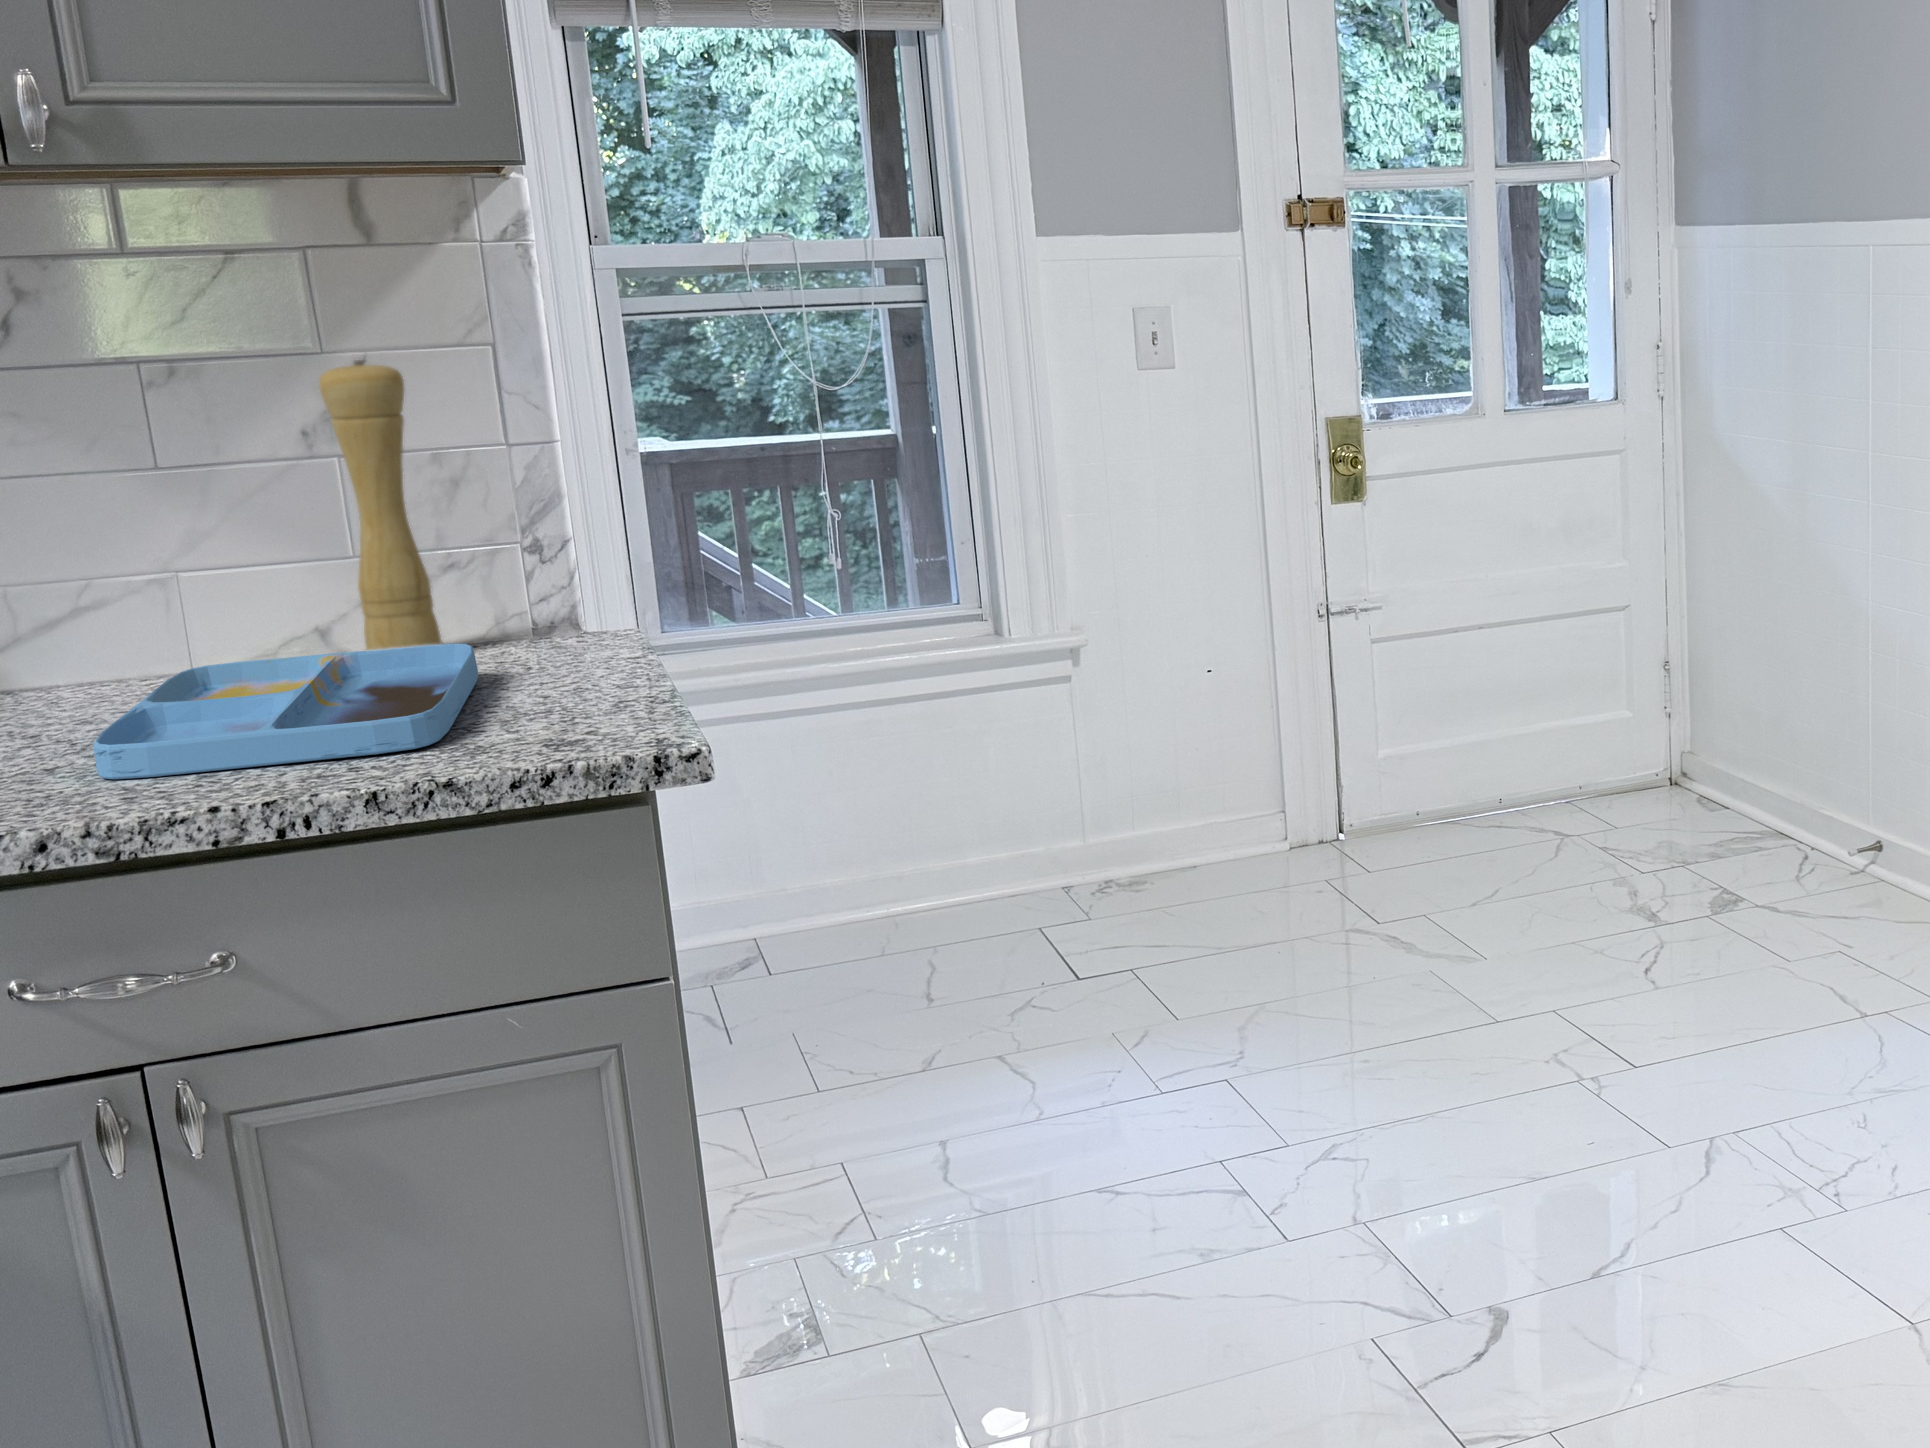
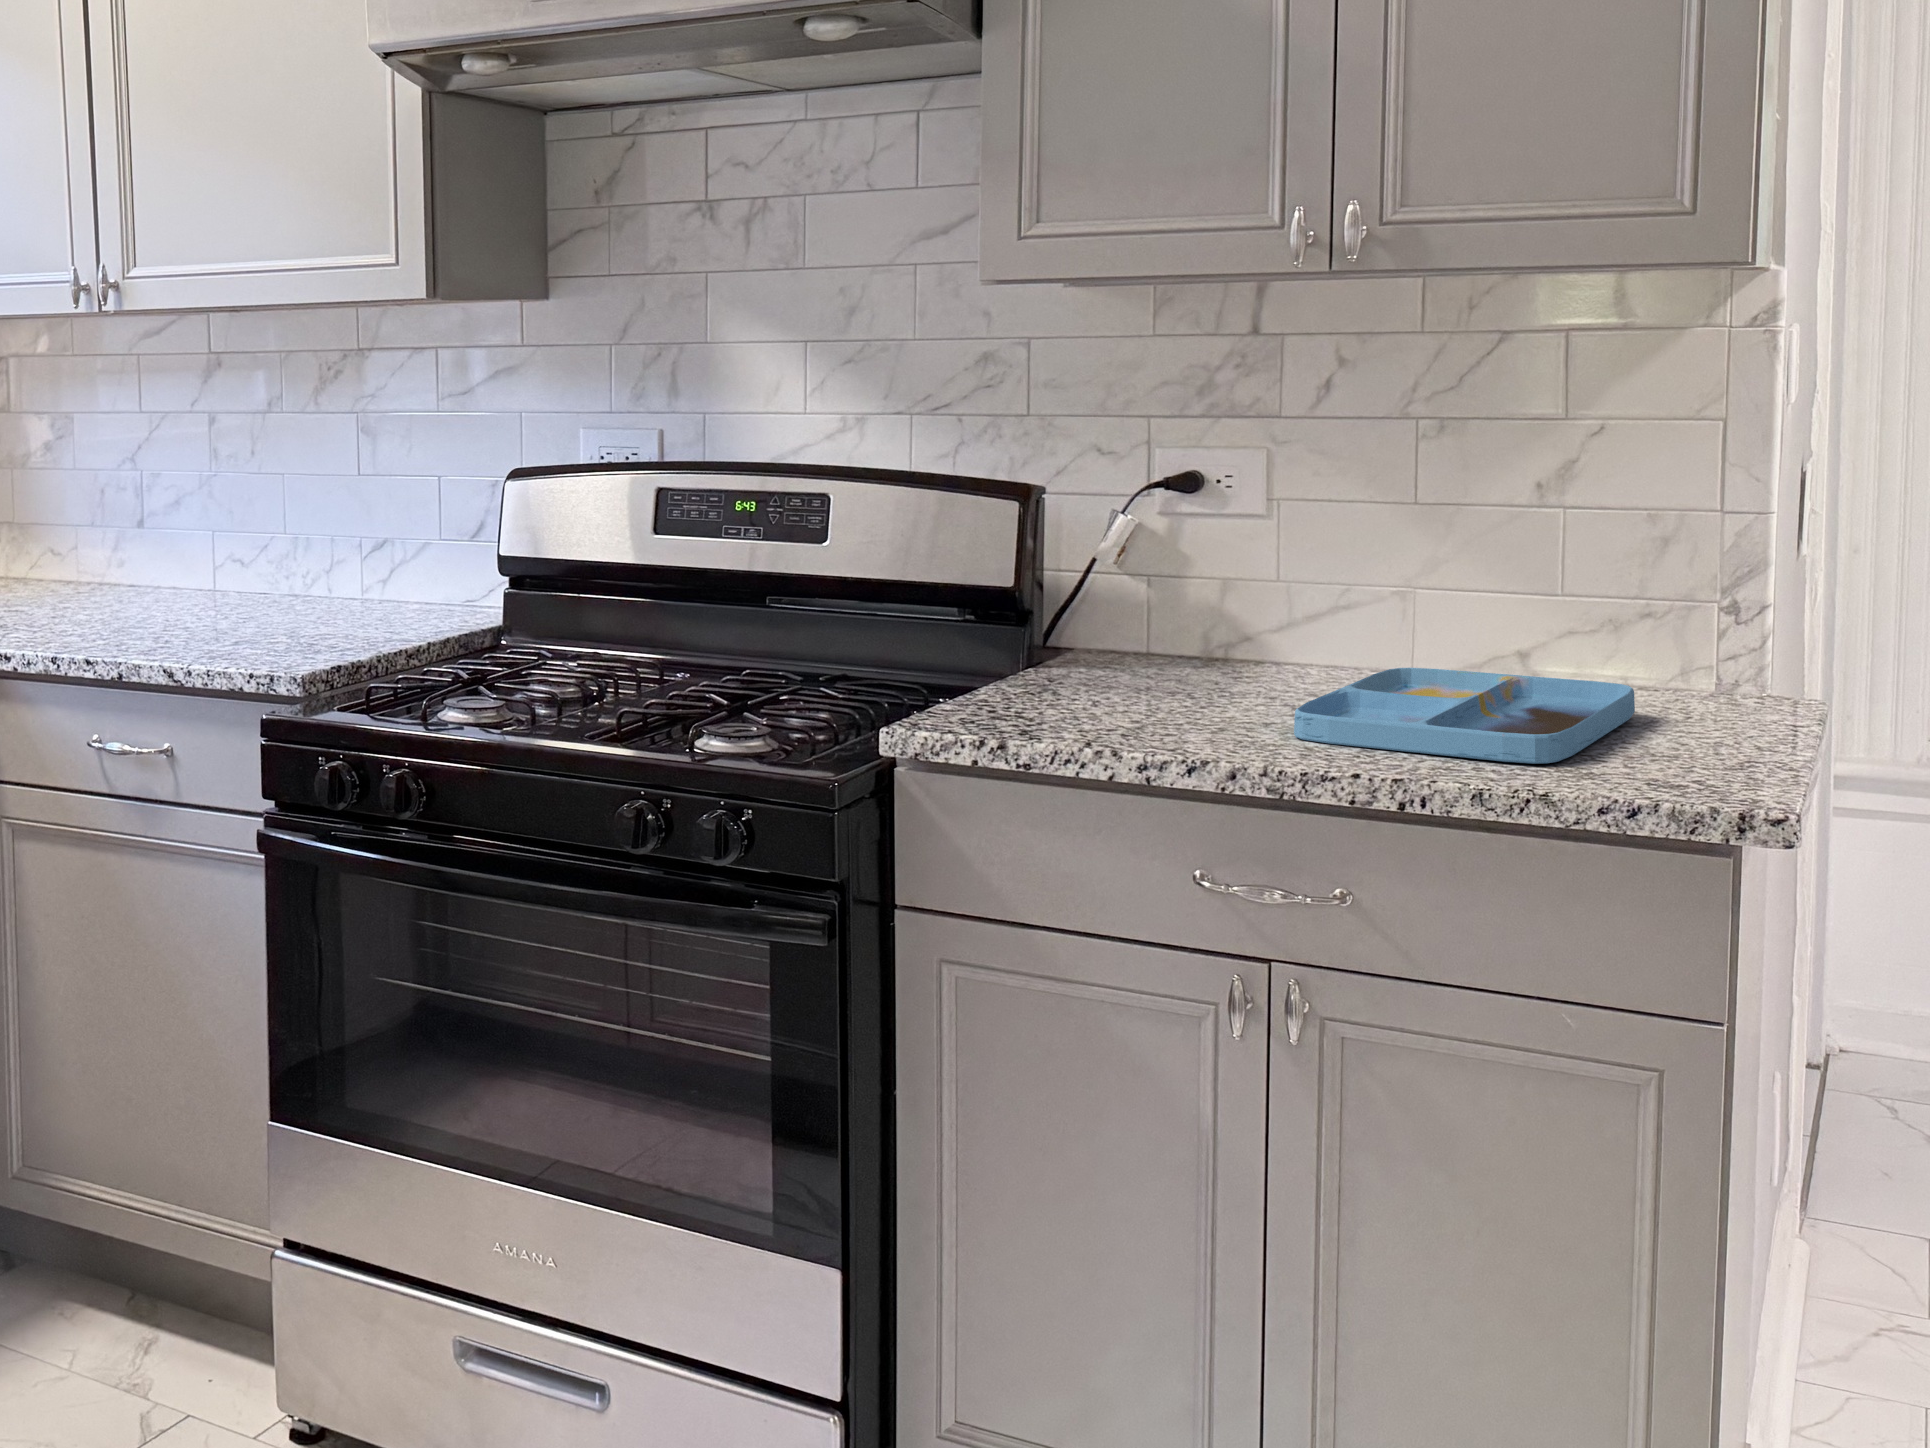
pepper mill: present [319,360,441,650] -> none [1552,428,1629,693]

